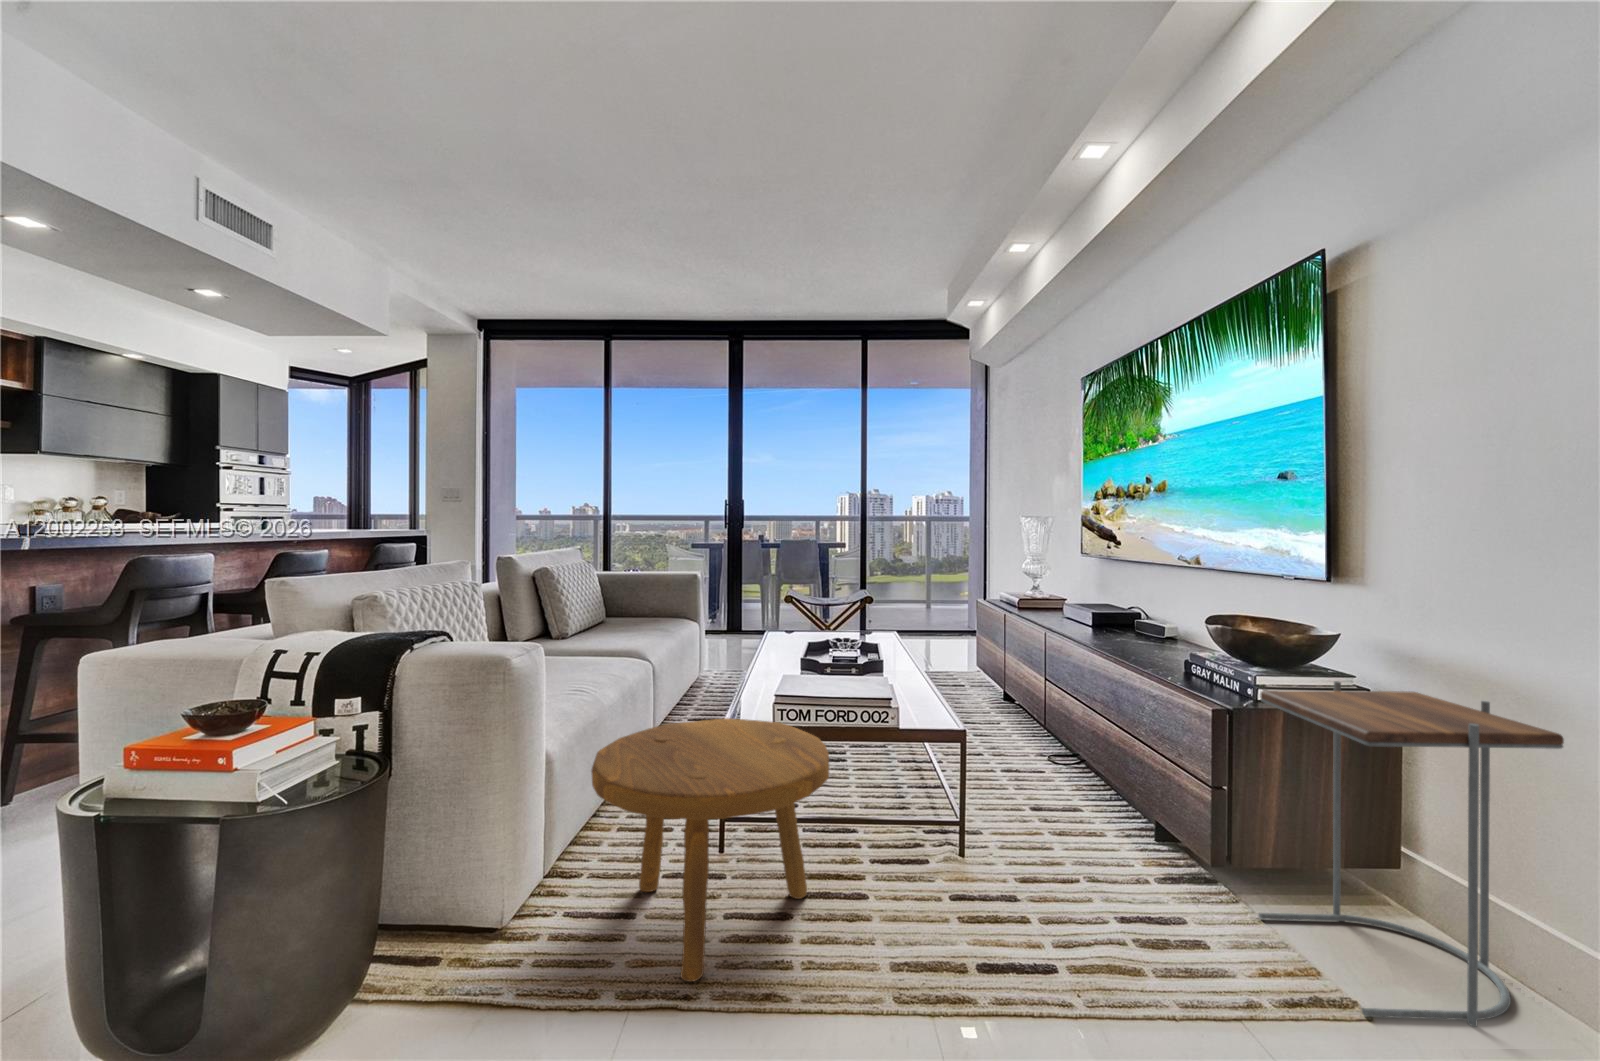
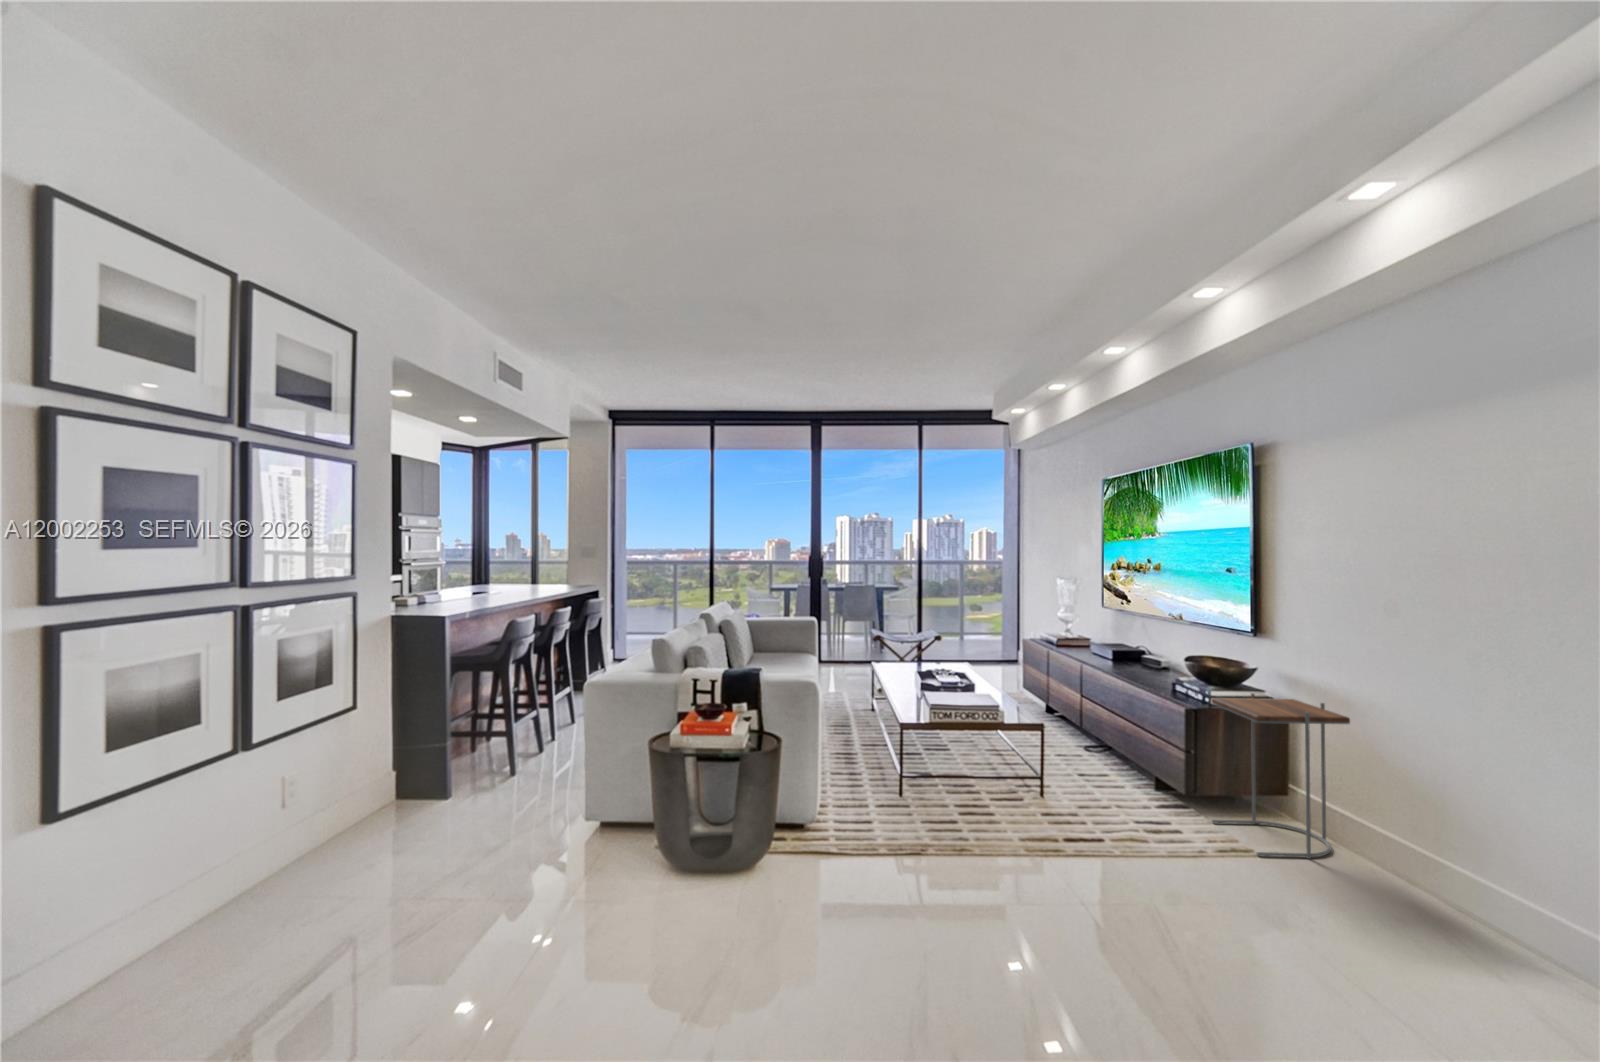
footstool: present [591,718,829,982] -> none [851,714,981,843]

